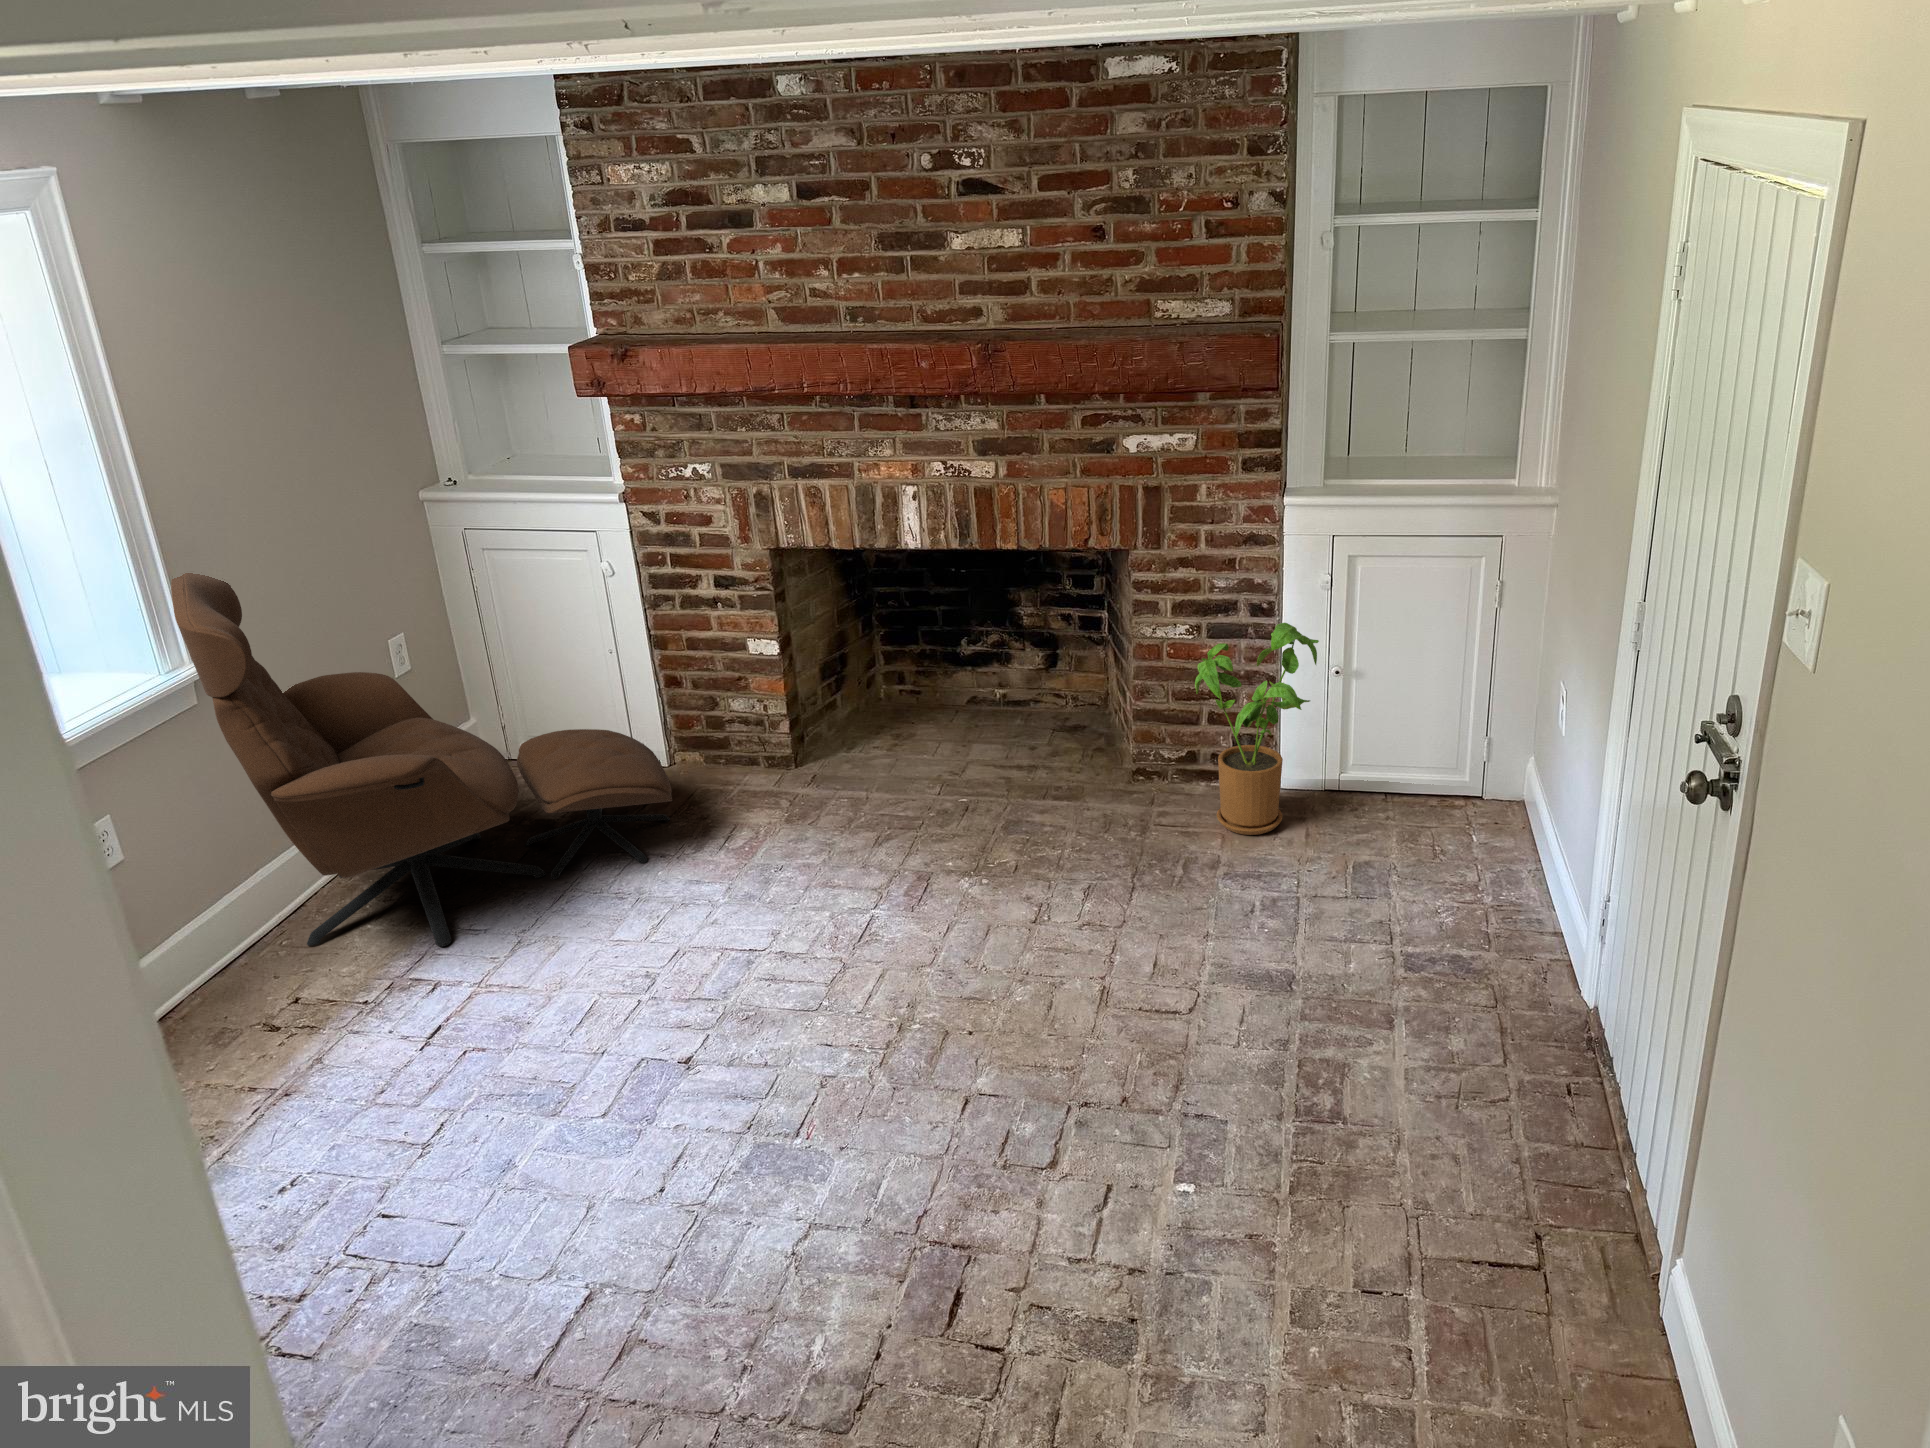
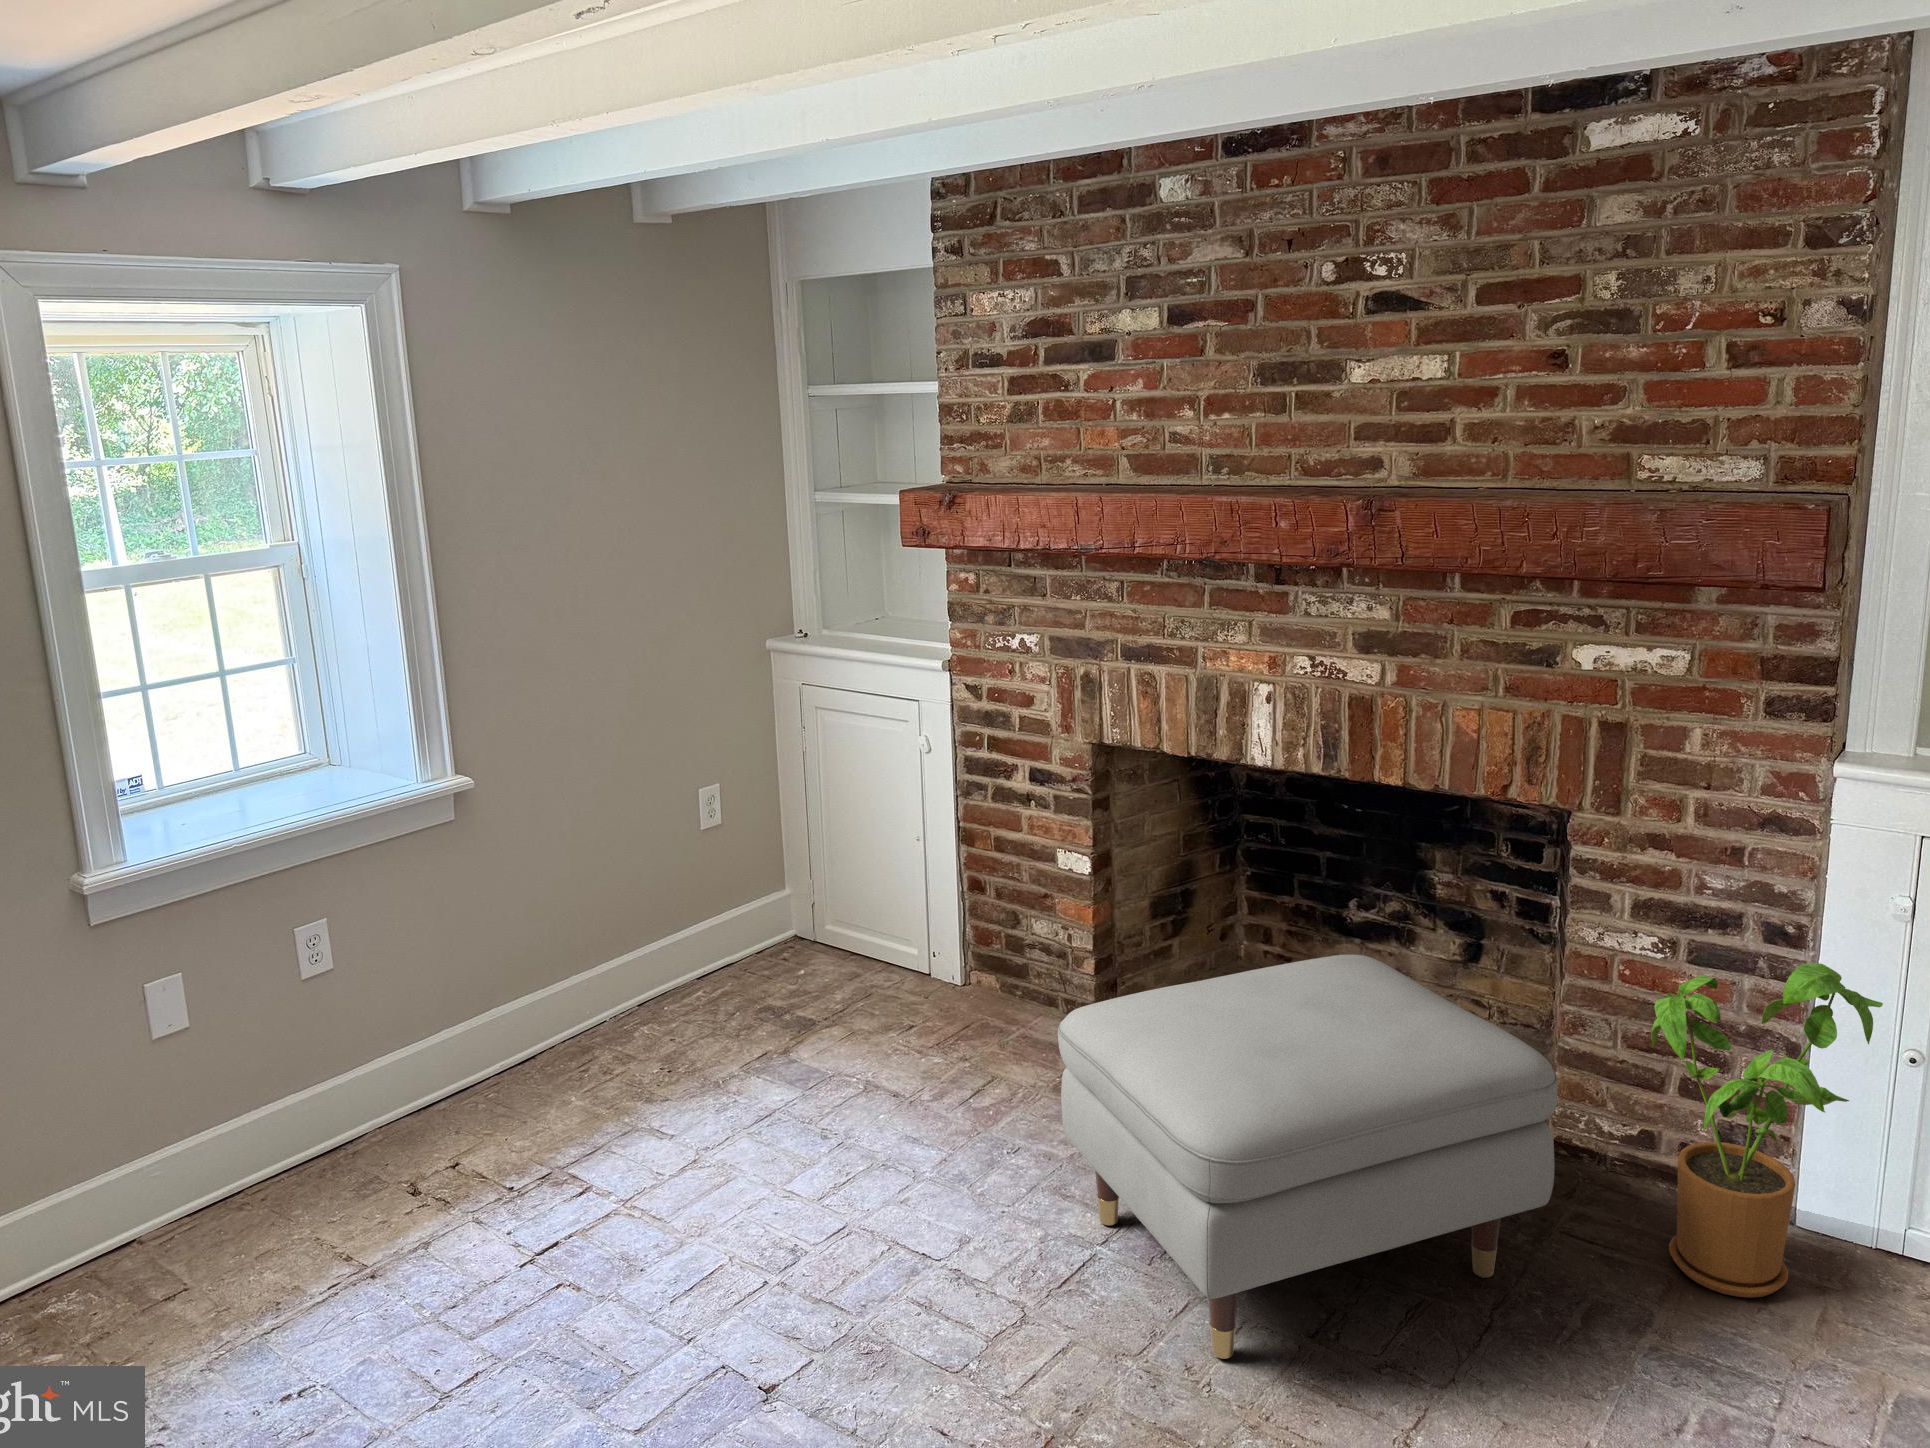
lounge chair: present [171,573,672,946] -> none [421,683,928,1140]
ottoman: none [820,673,1156,953] -> present [1058,955,1557,1359]

